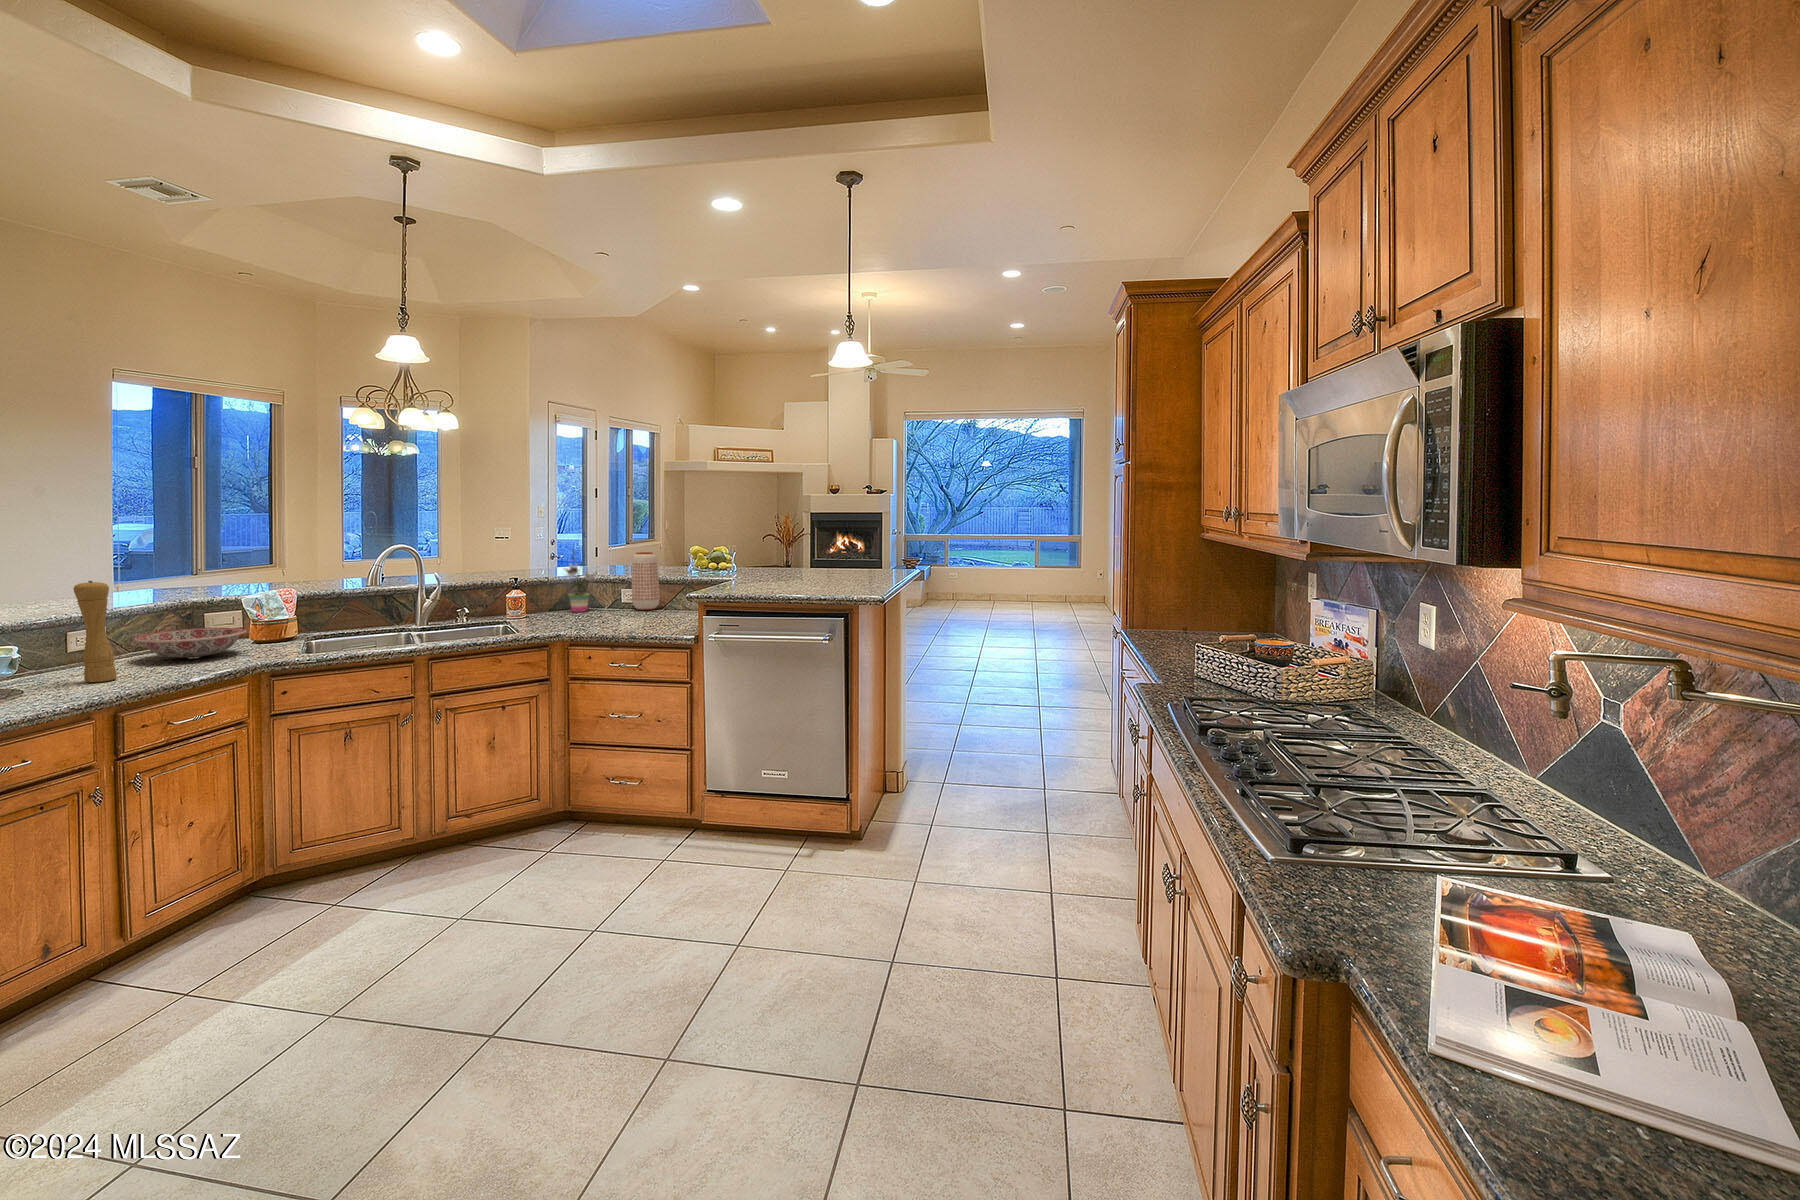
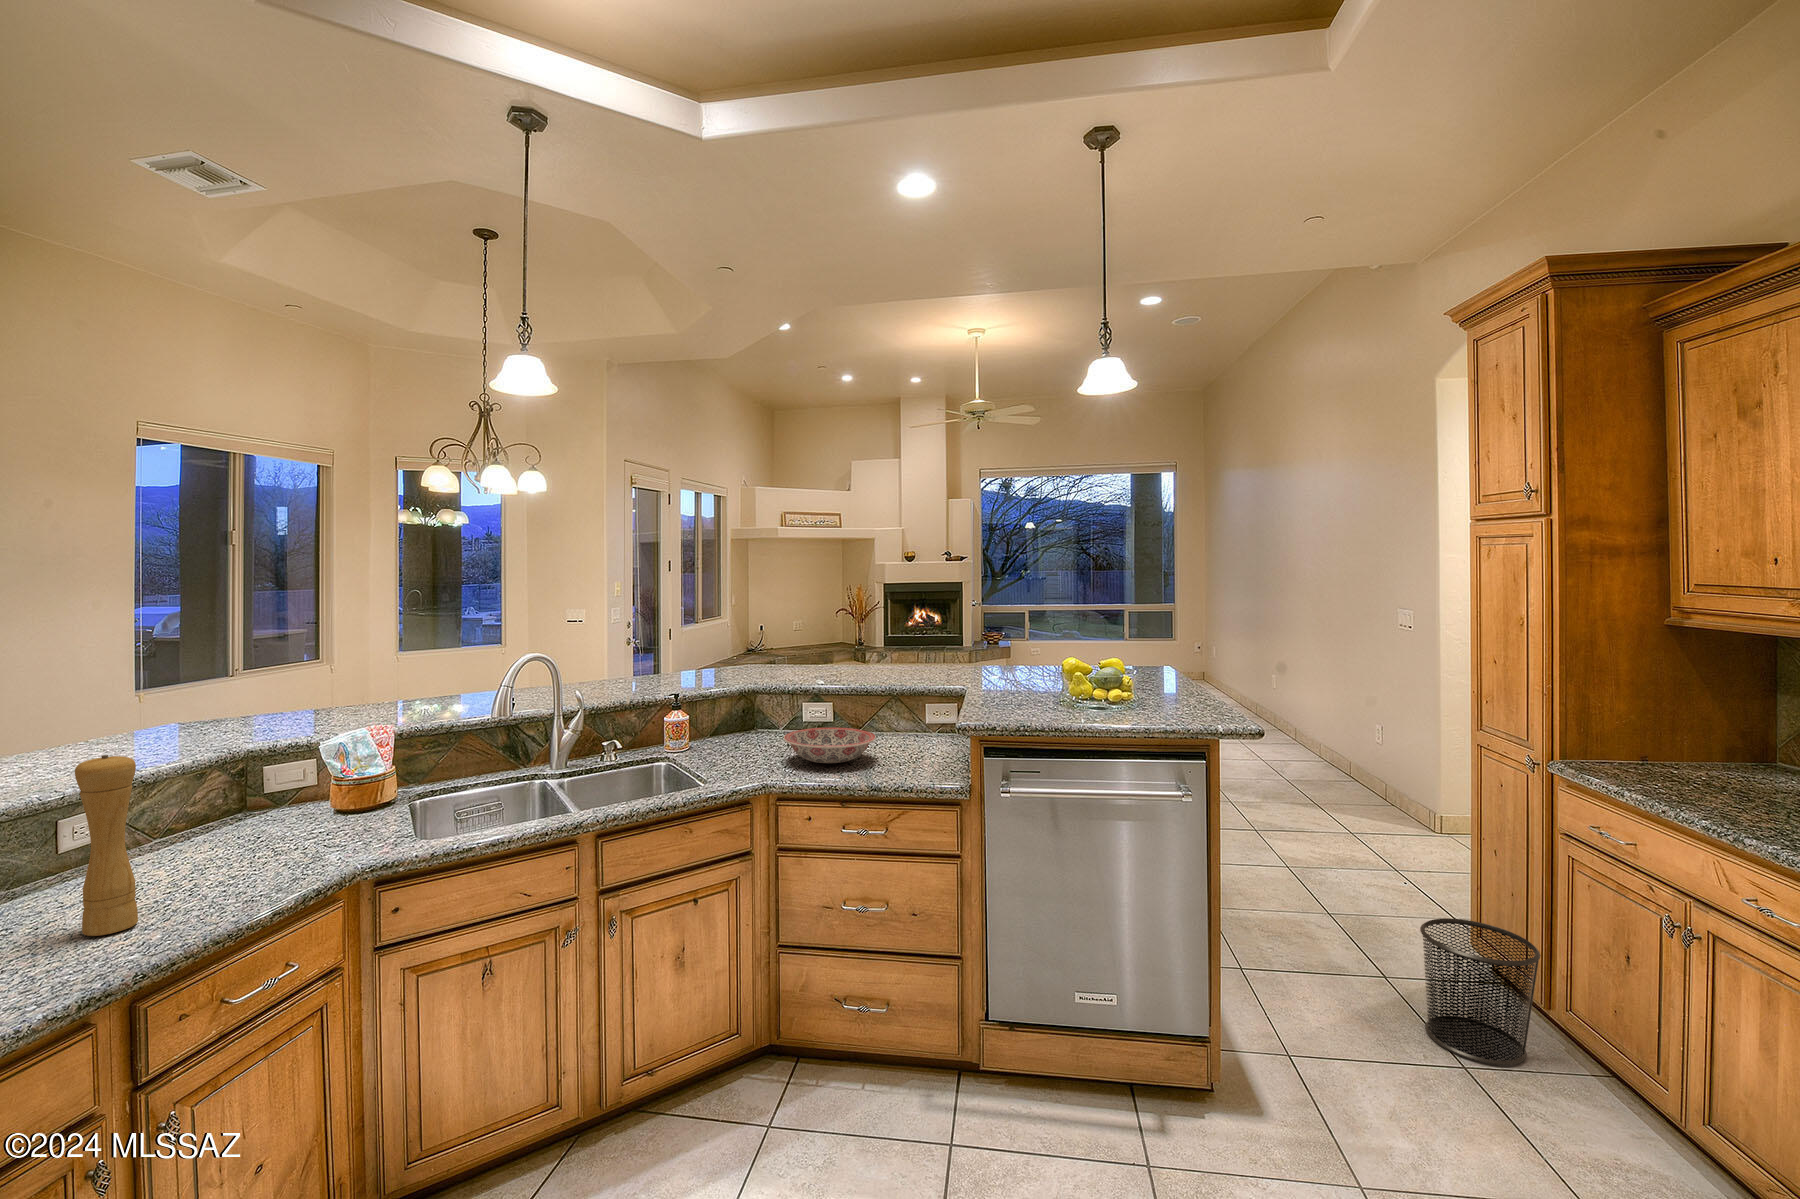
potted plant: present [563,551,596,612] -> none [730,651,775,737]
vase: present [632,552,660,610] -> none [814,655,849,733]
ceramic bowl: present [135,628,246,658] -> present [784,727,876,763]
waste bin: none [1041,737,1113,830] -> present [1420,918,1541,1065]

